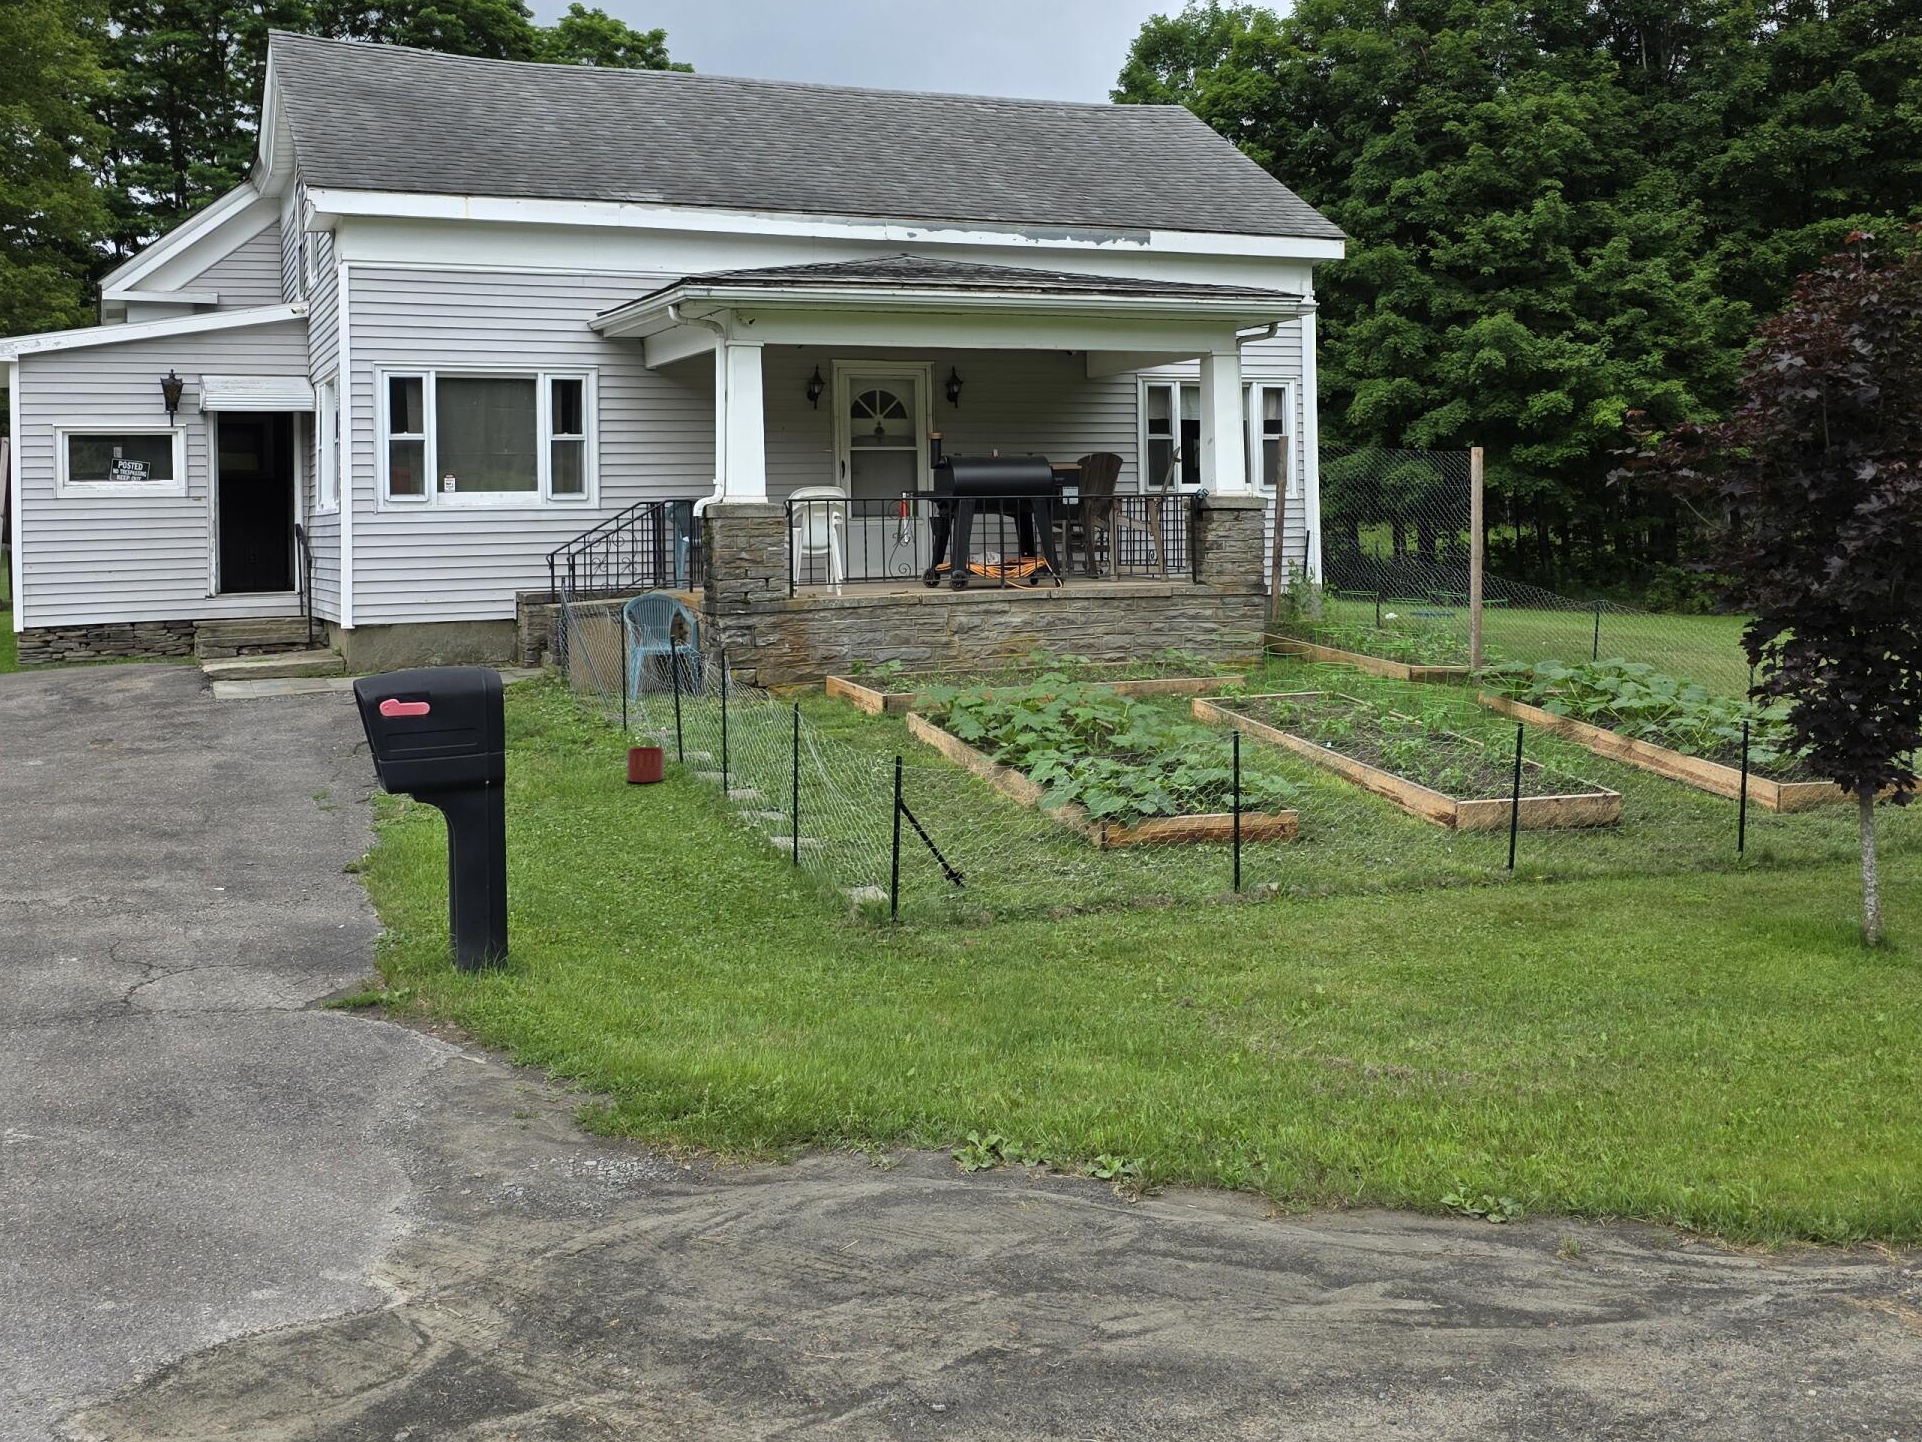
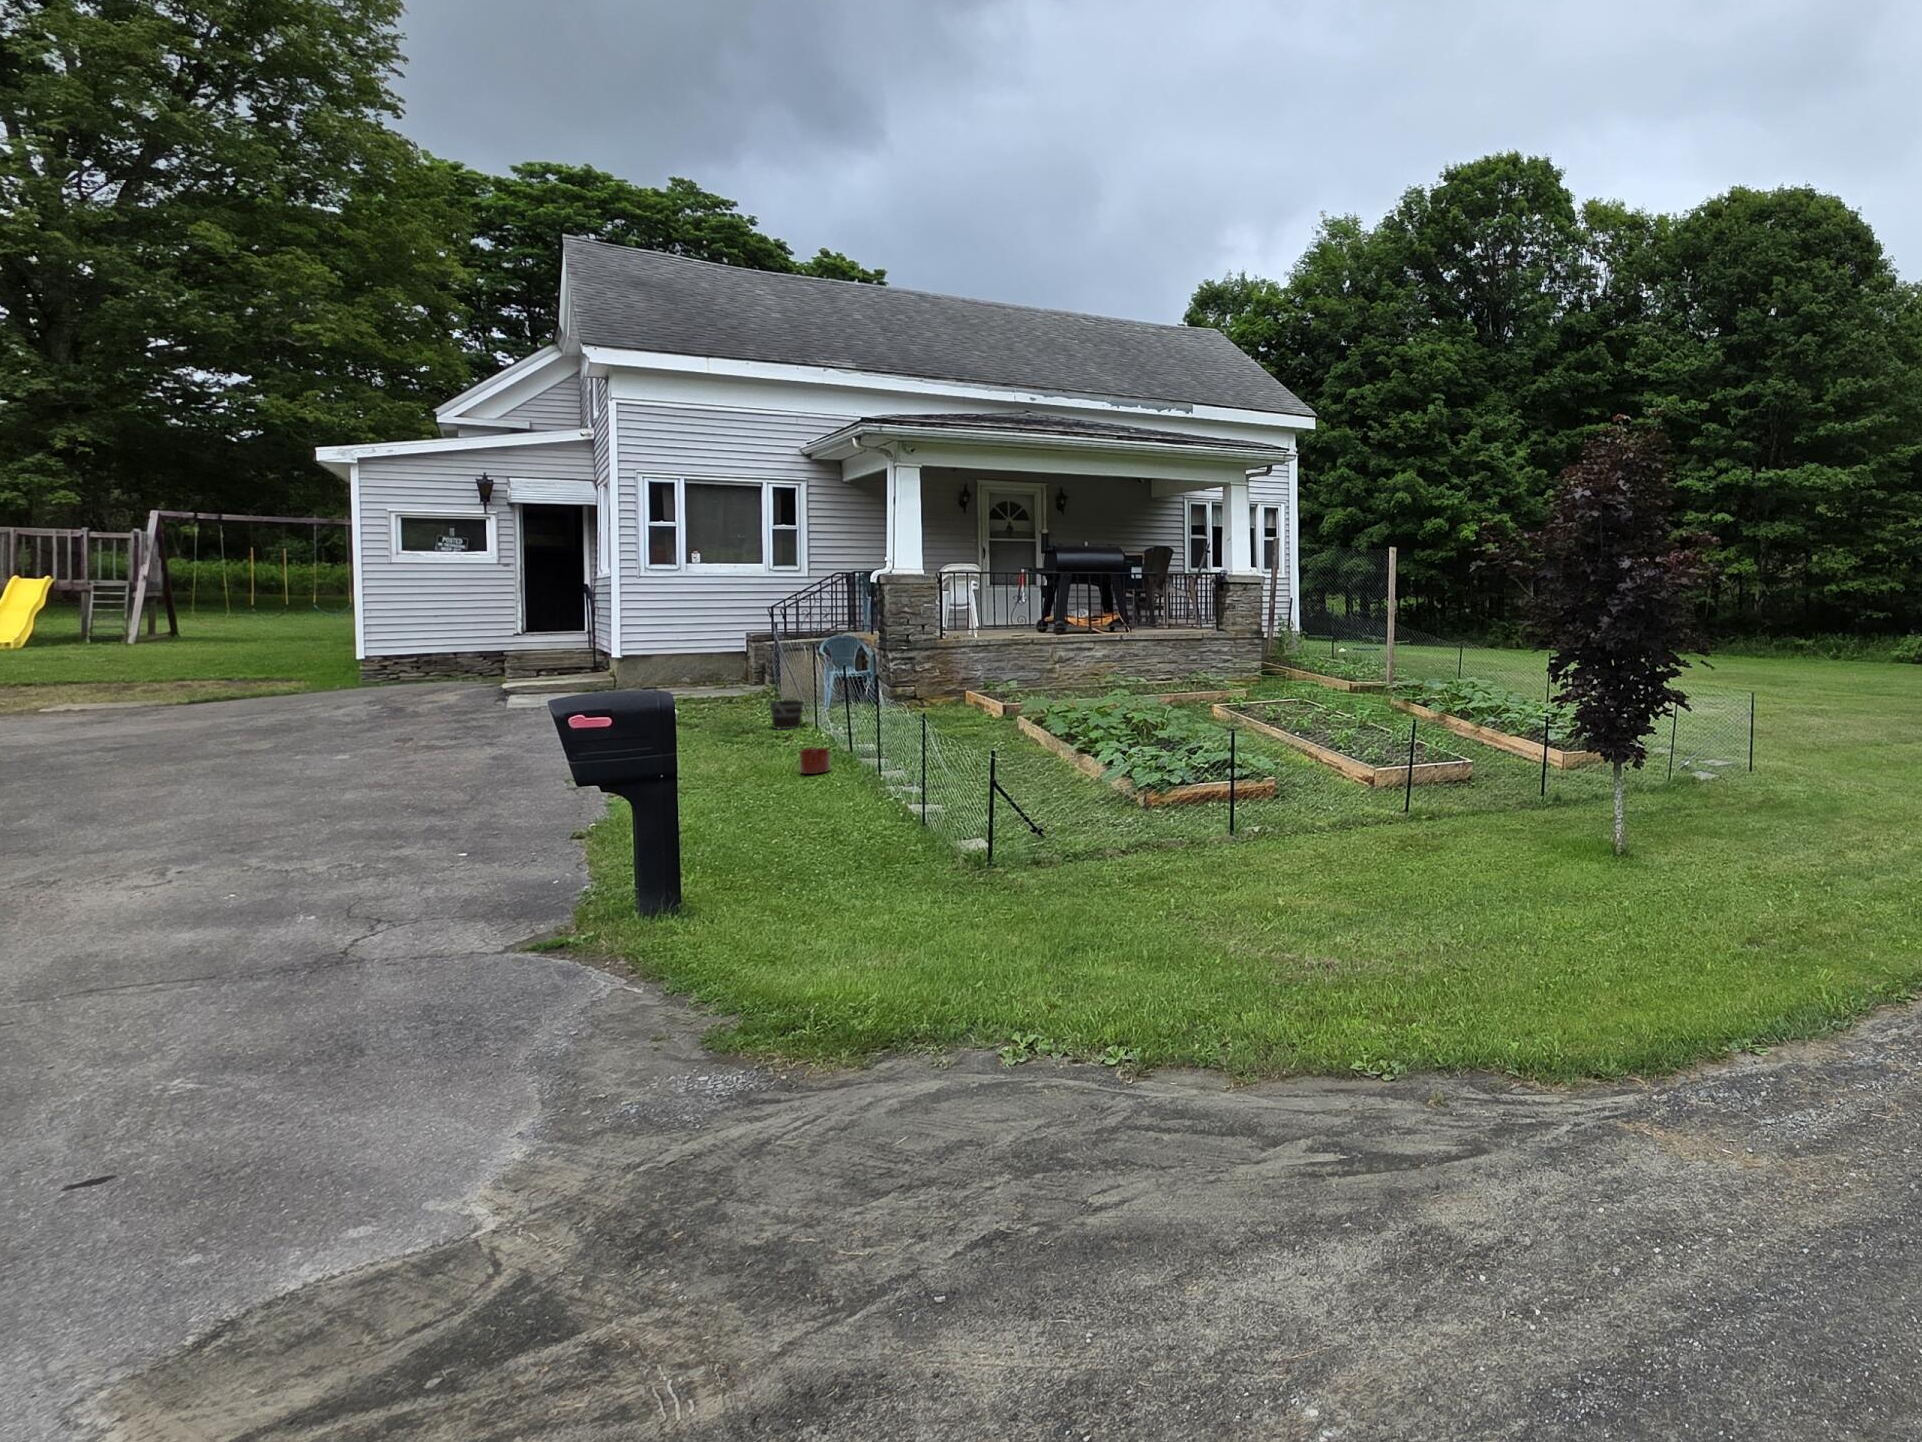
bucket: none [567,681,609,724] -> present [770,699,803,729]

